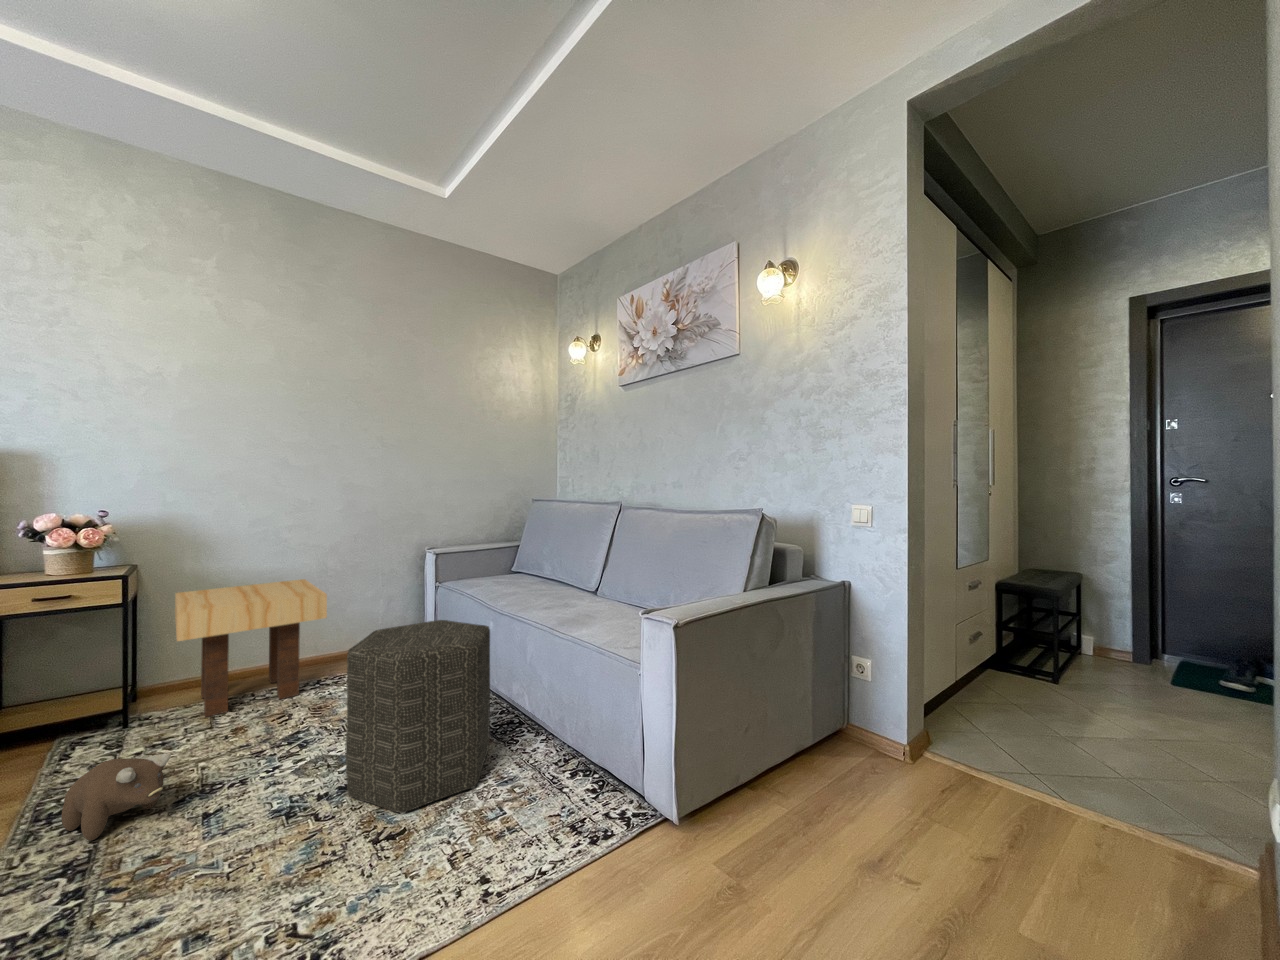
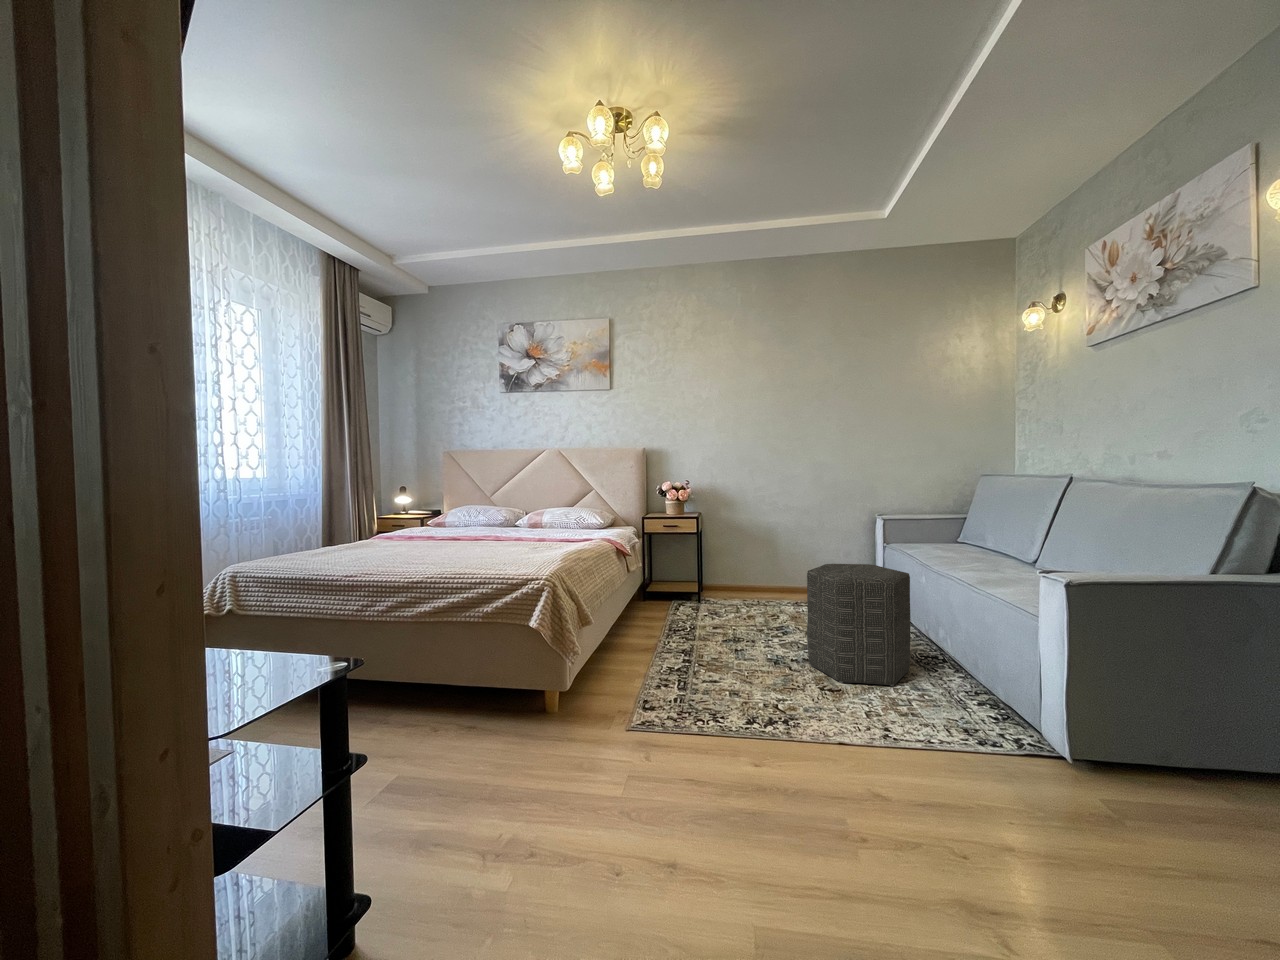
side table: present [175,579,327,717] -> none [717,531,799,608]
plush toy: present [61,753,171,840] -> none [682,608,722,644]

